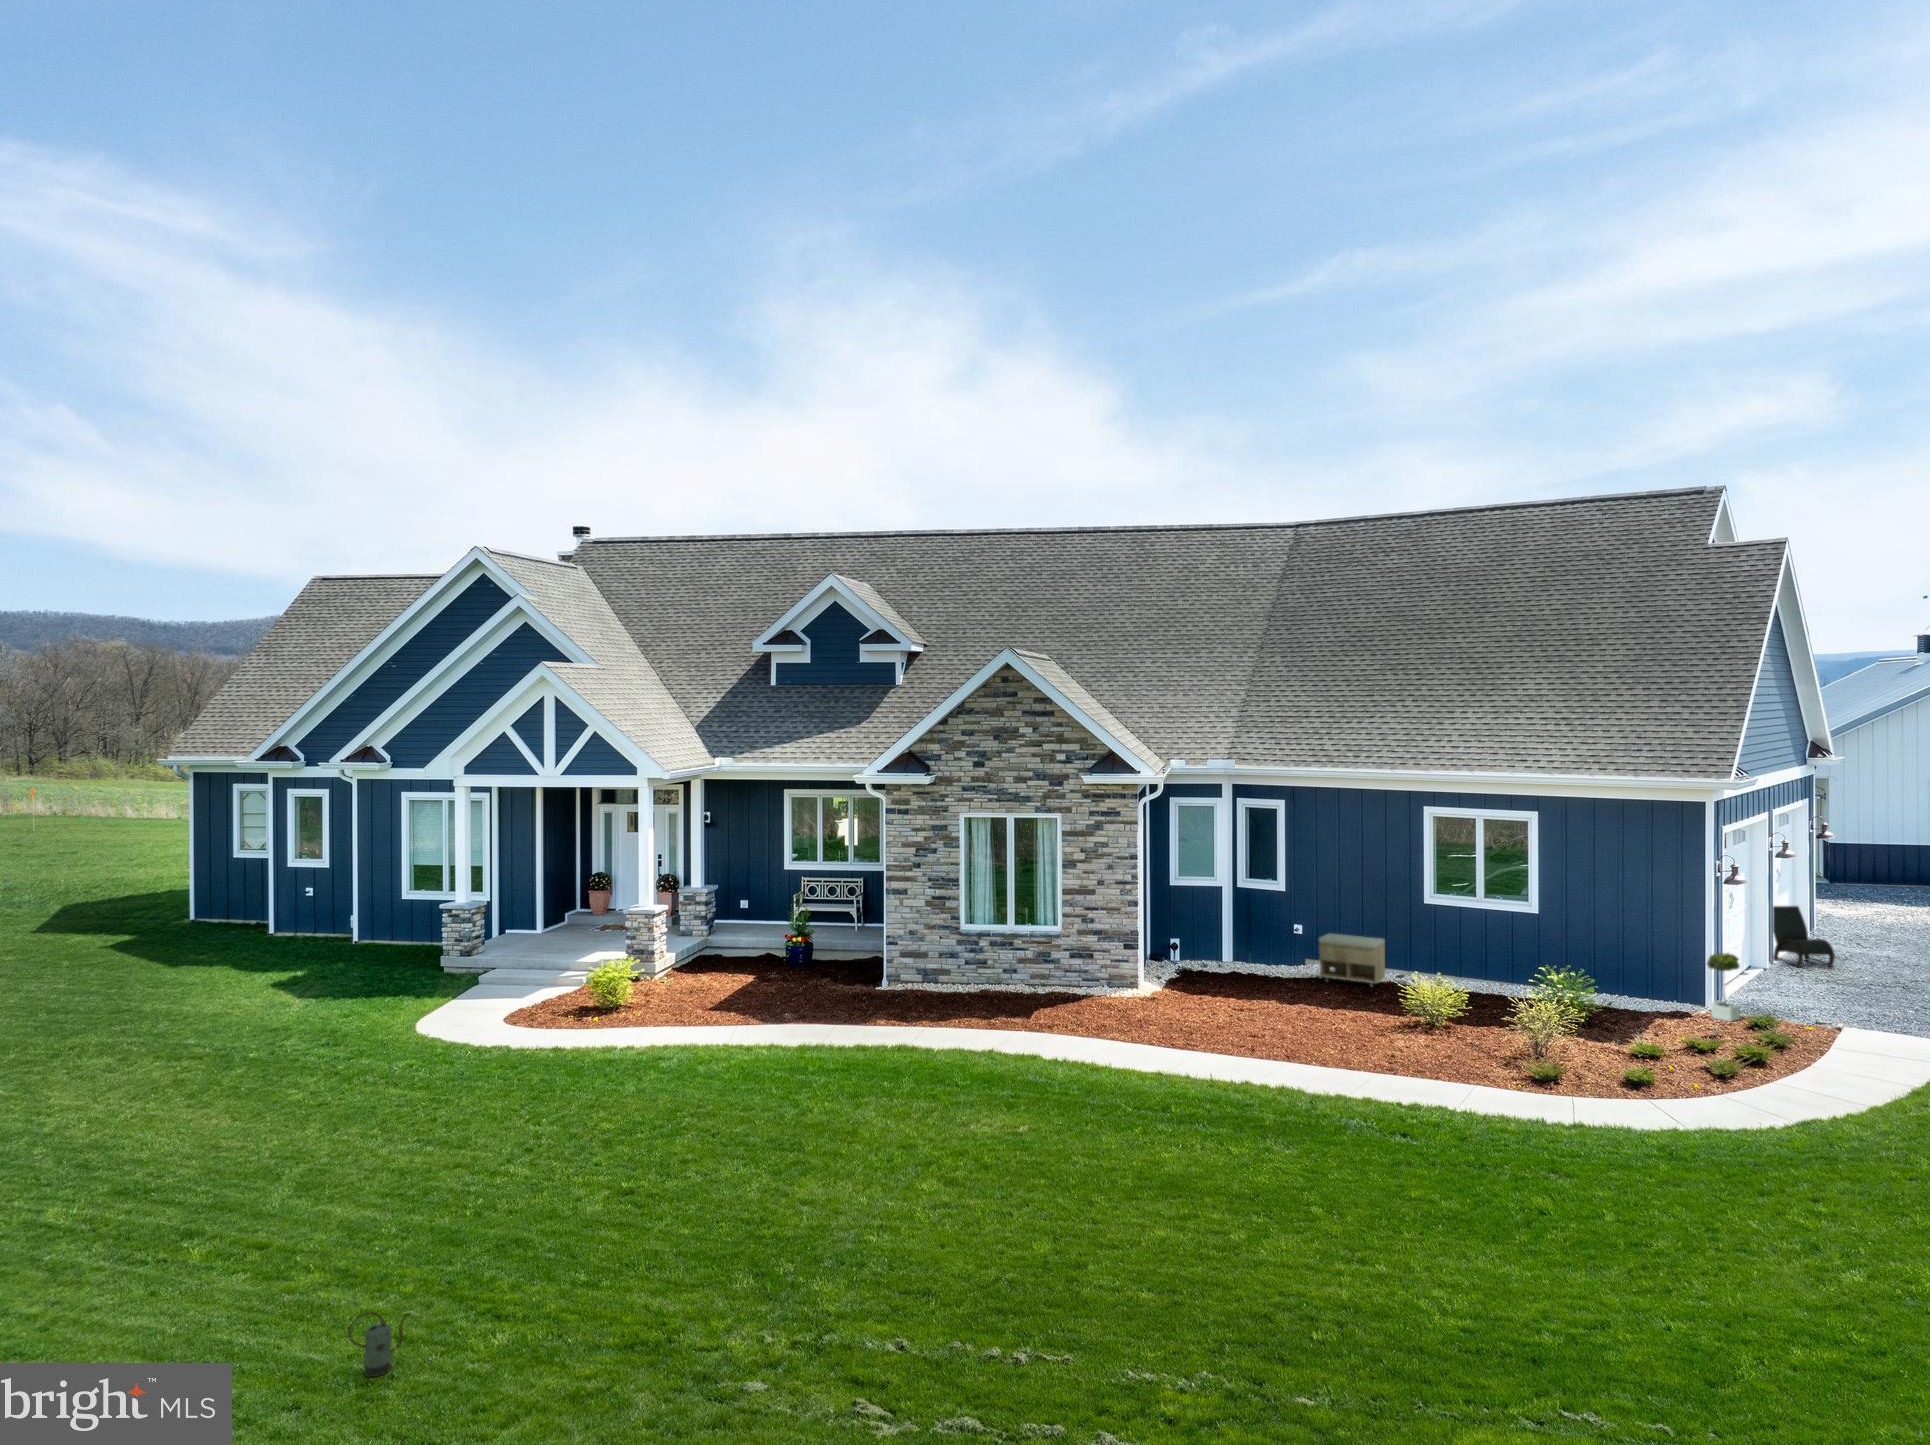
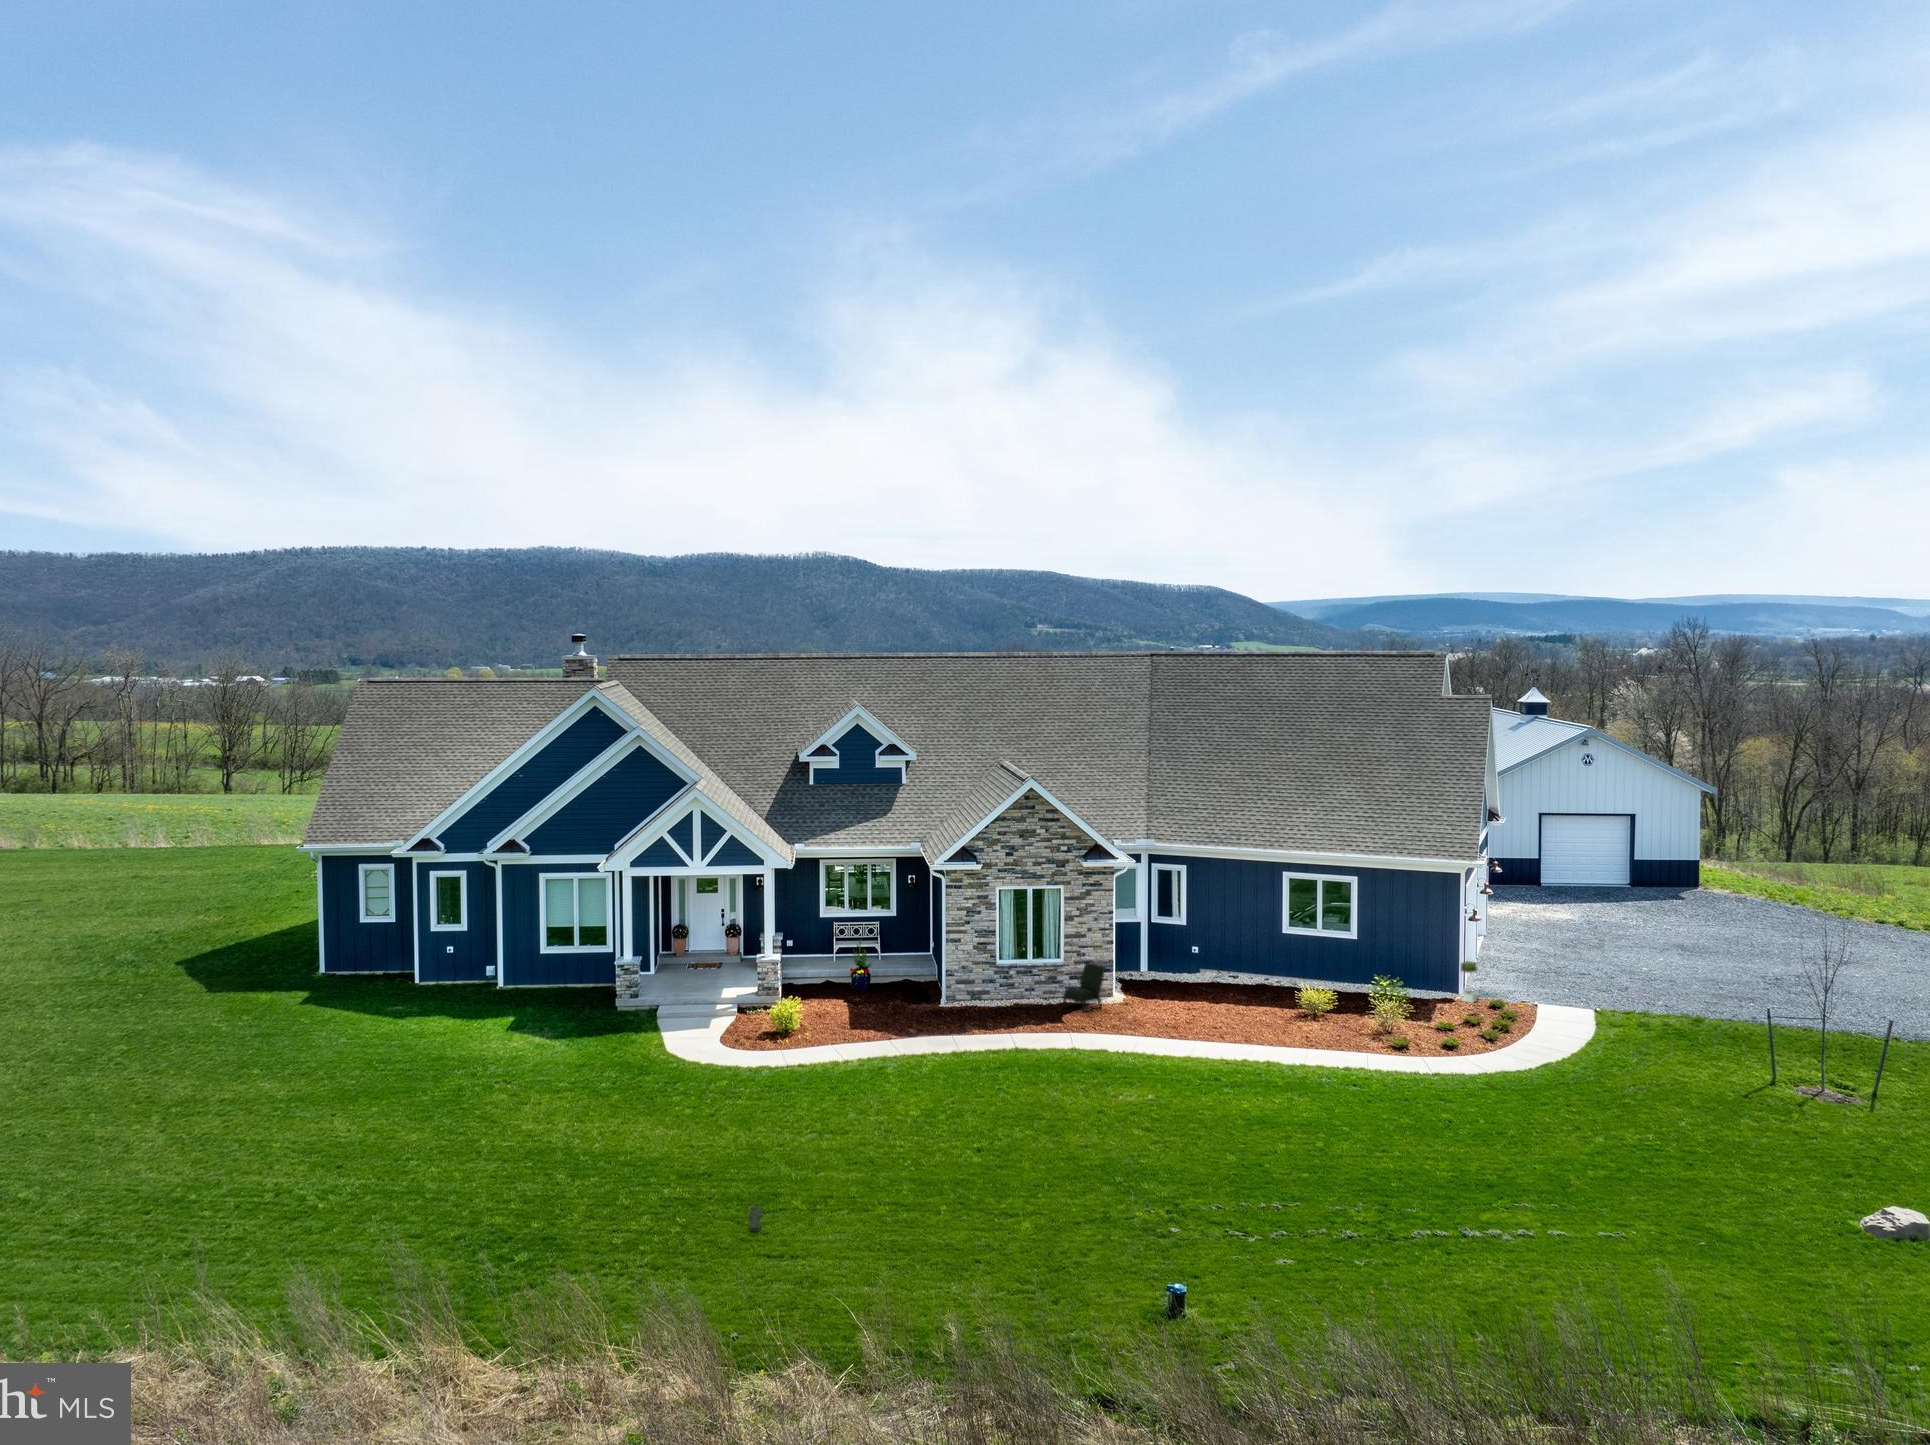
lounge chair: present [1771,906,1835,967] -> present [1063,963,1106,1012]
storage bench: present [1319,933,1385,986] -> none [1220,954,1260,989]
watering can: present [348,1312,407,1377] -> present [745,1206,762,1232]

